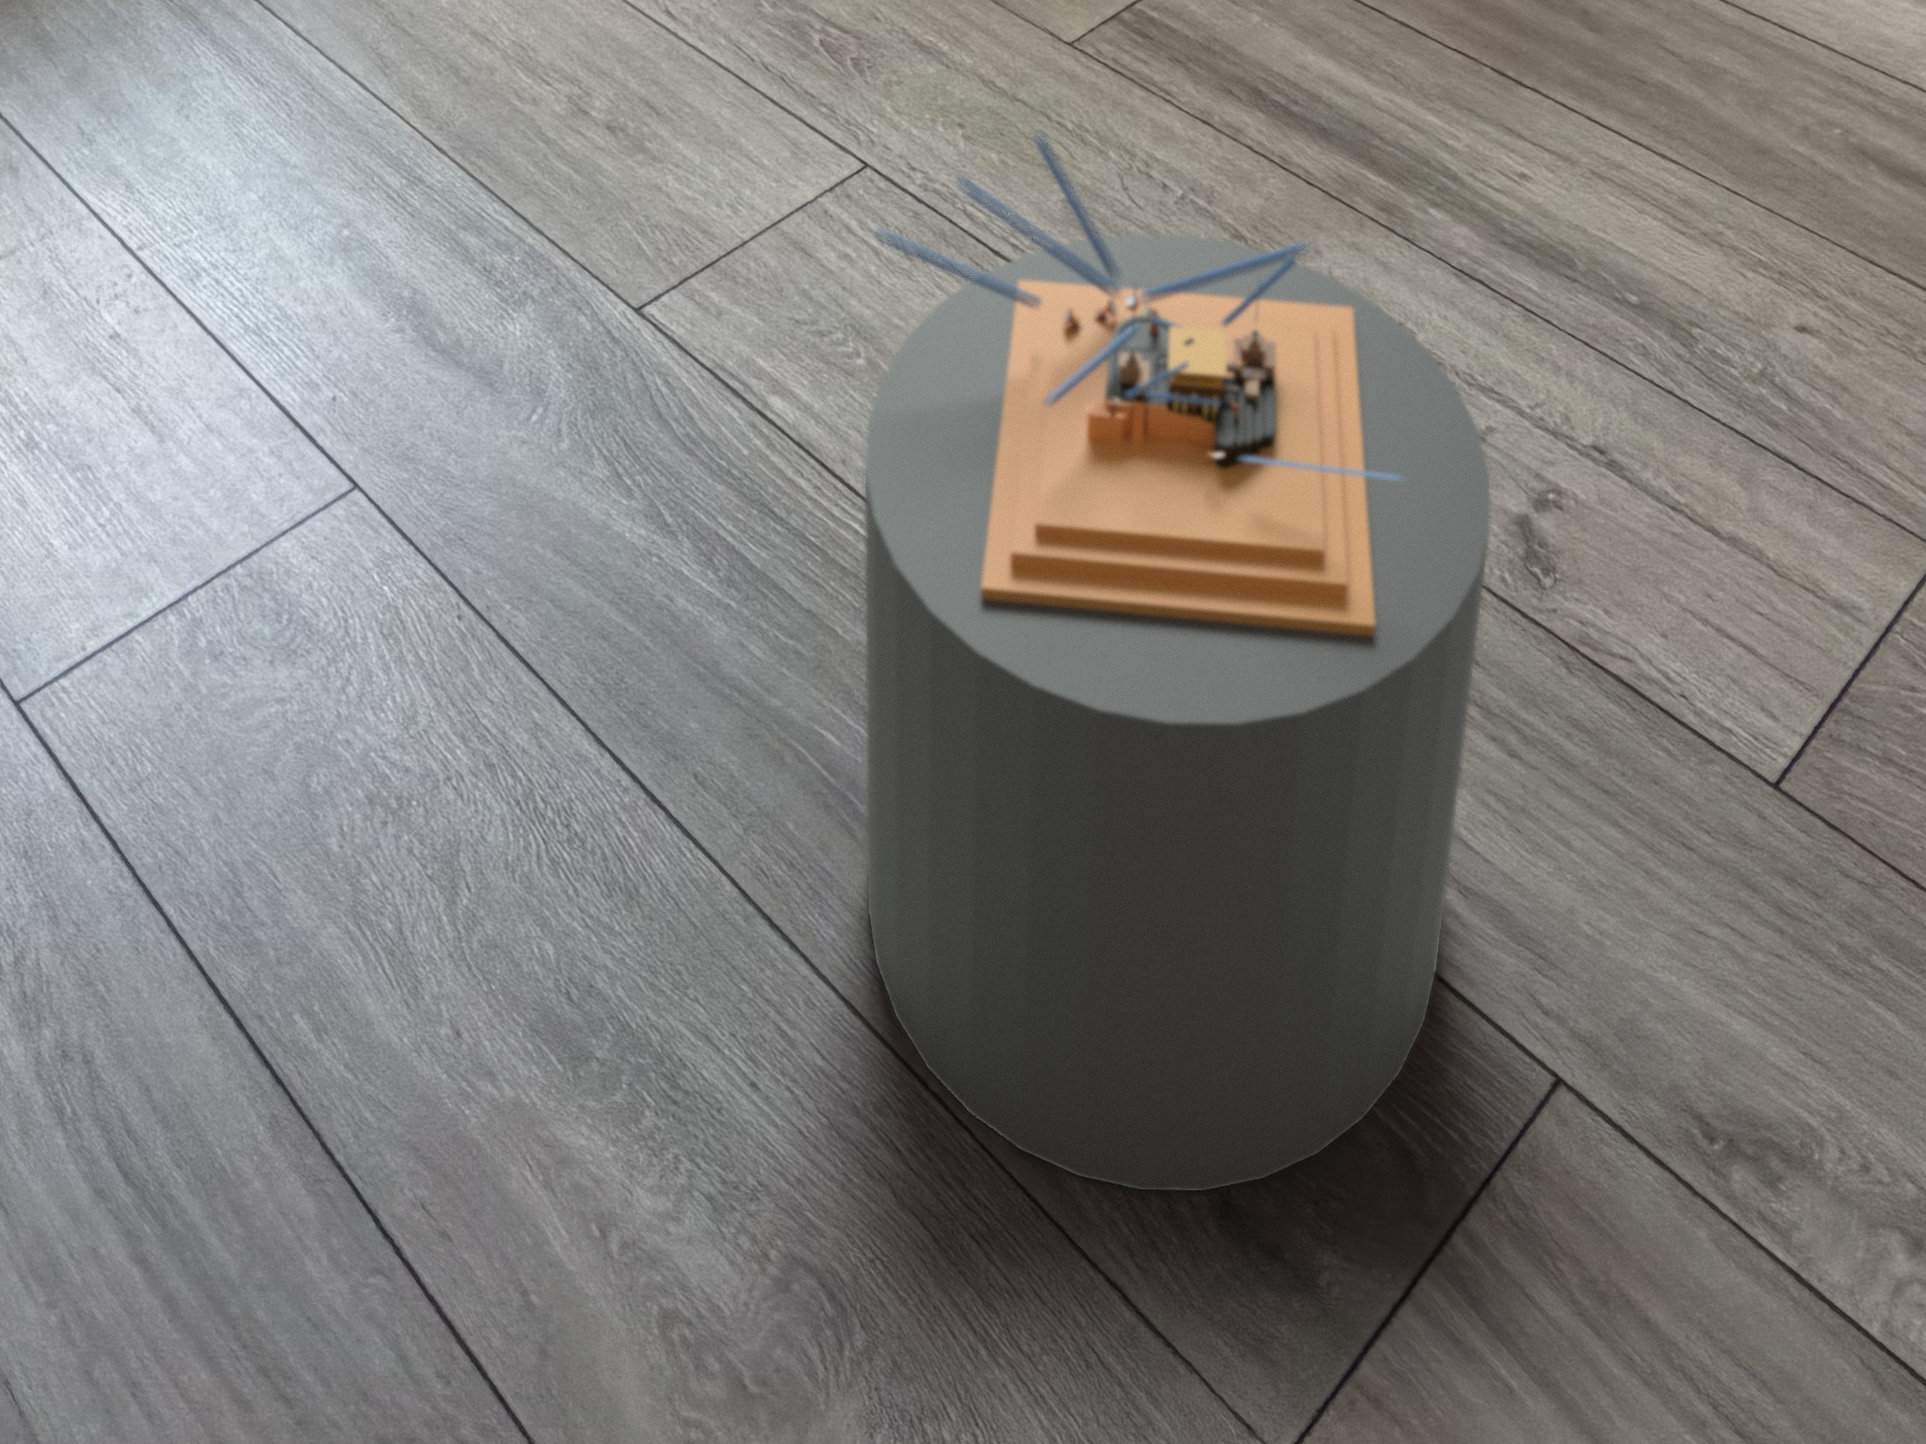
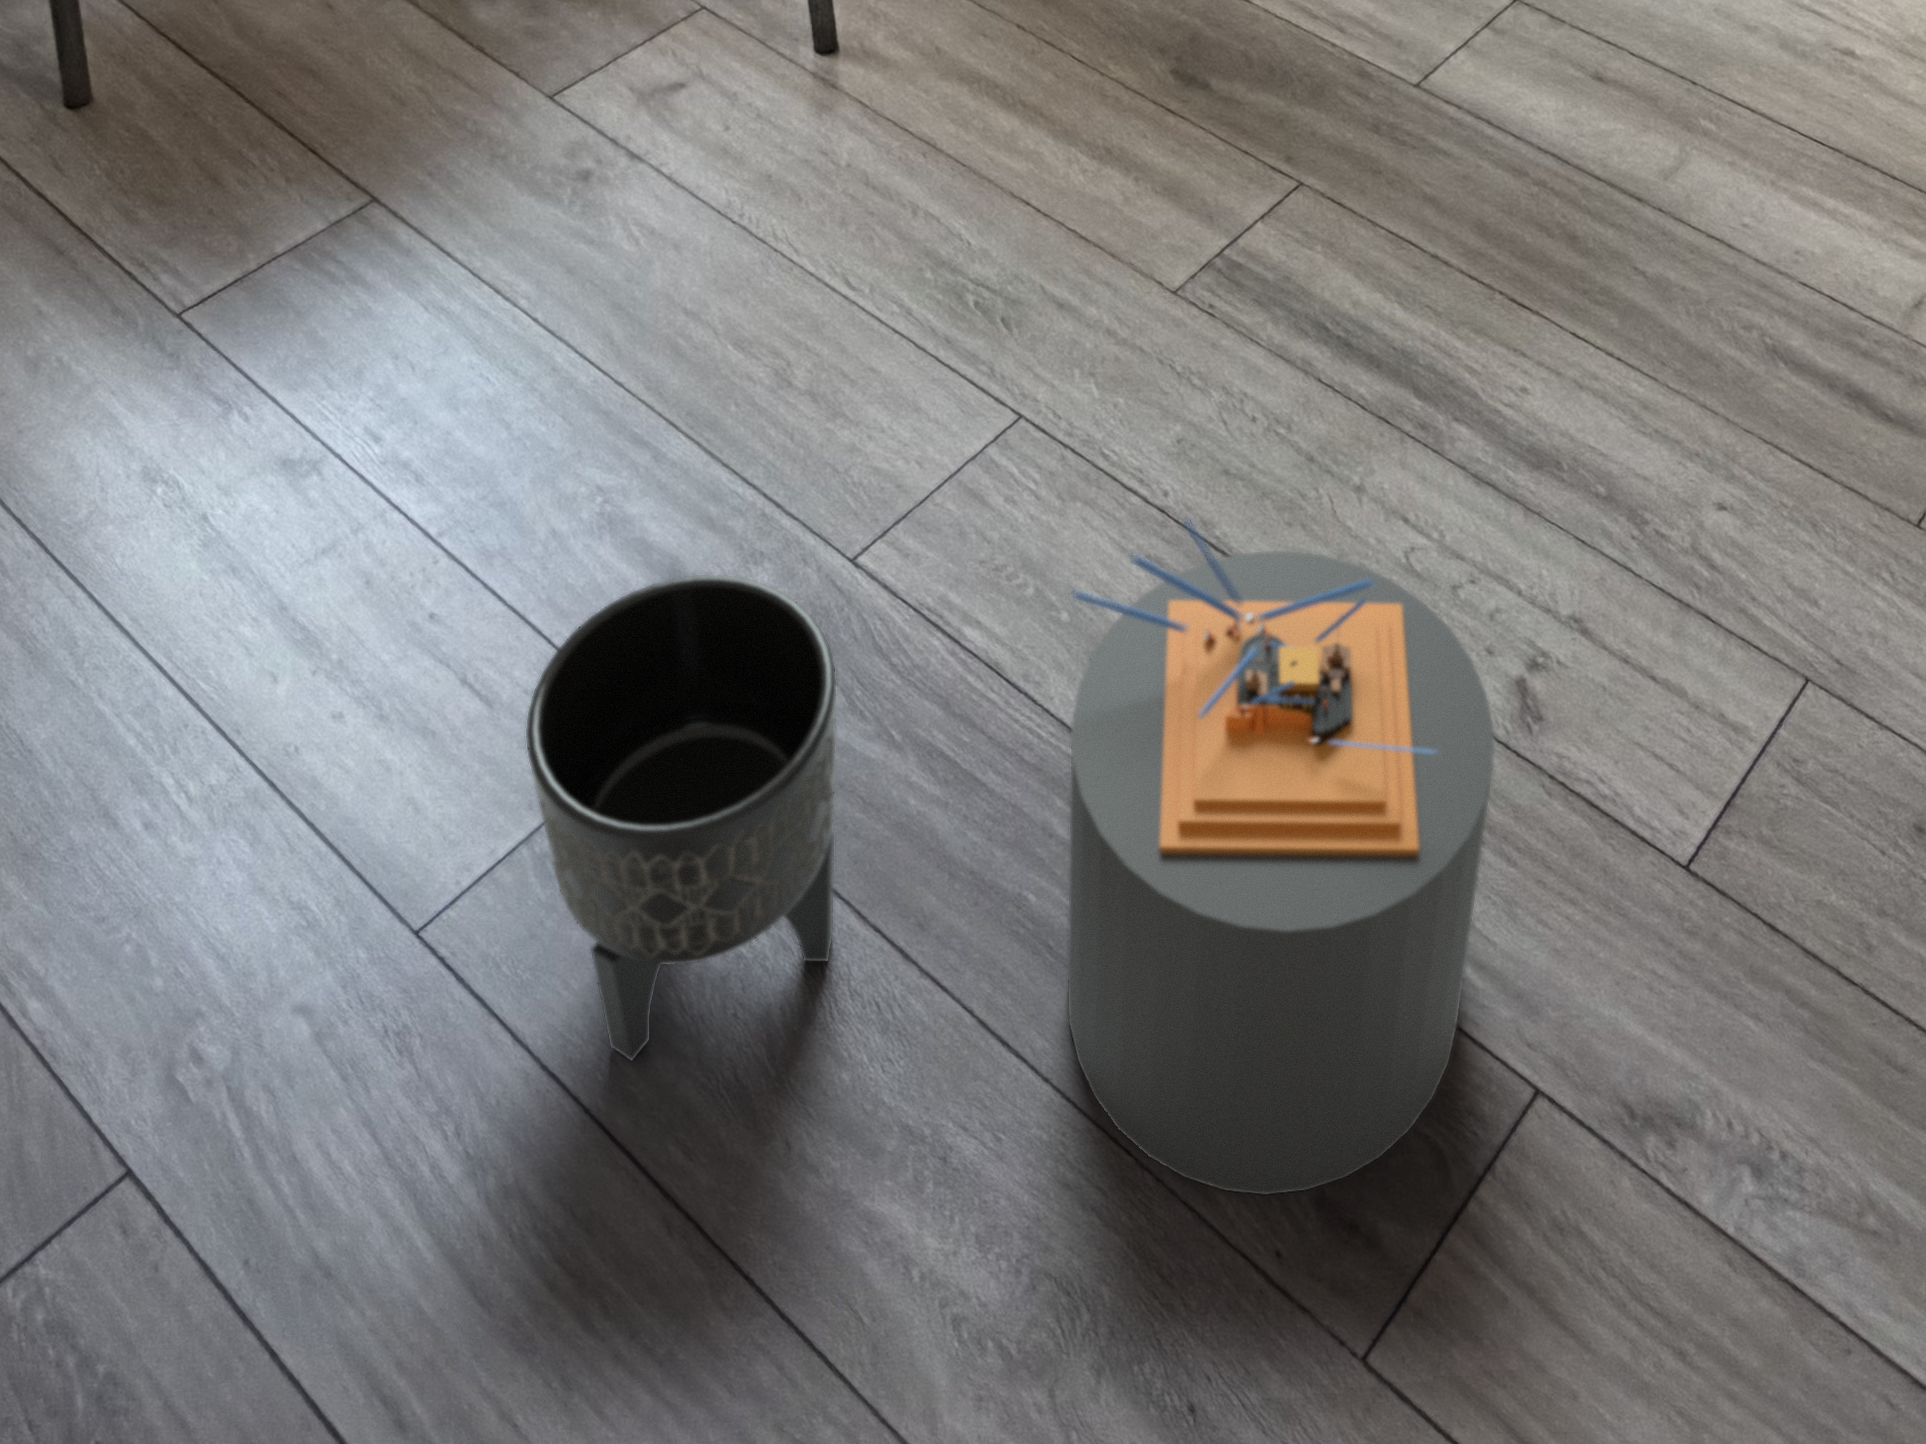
planter: none [122,215,554,898] -> present [526,575,836,1060]

